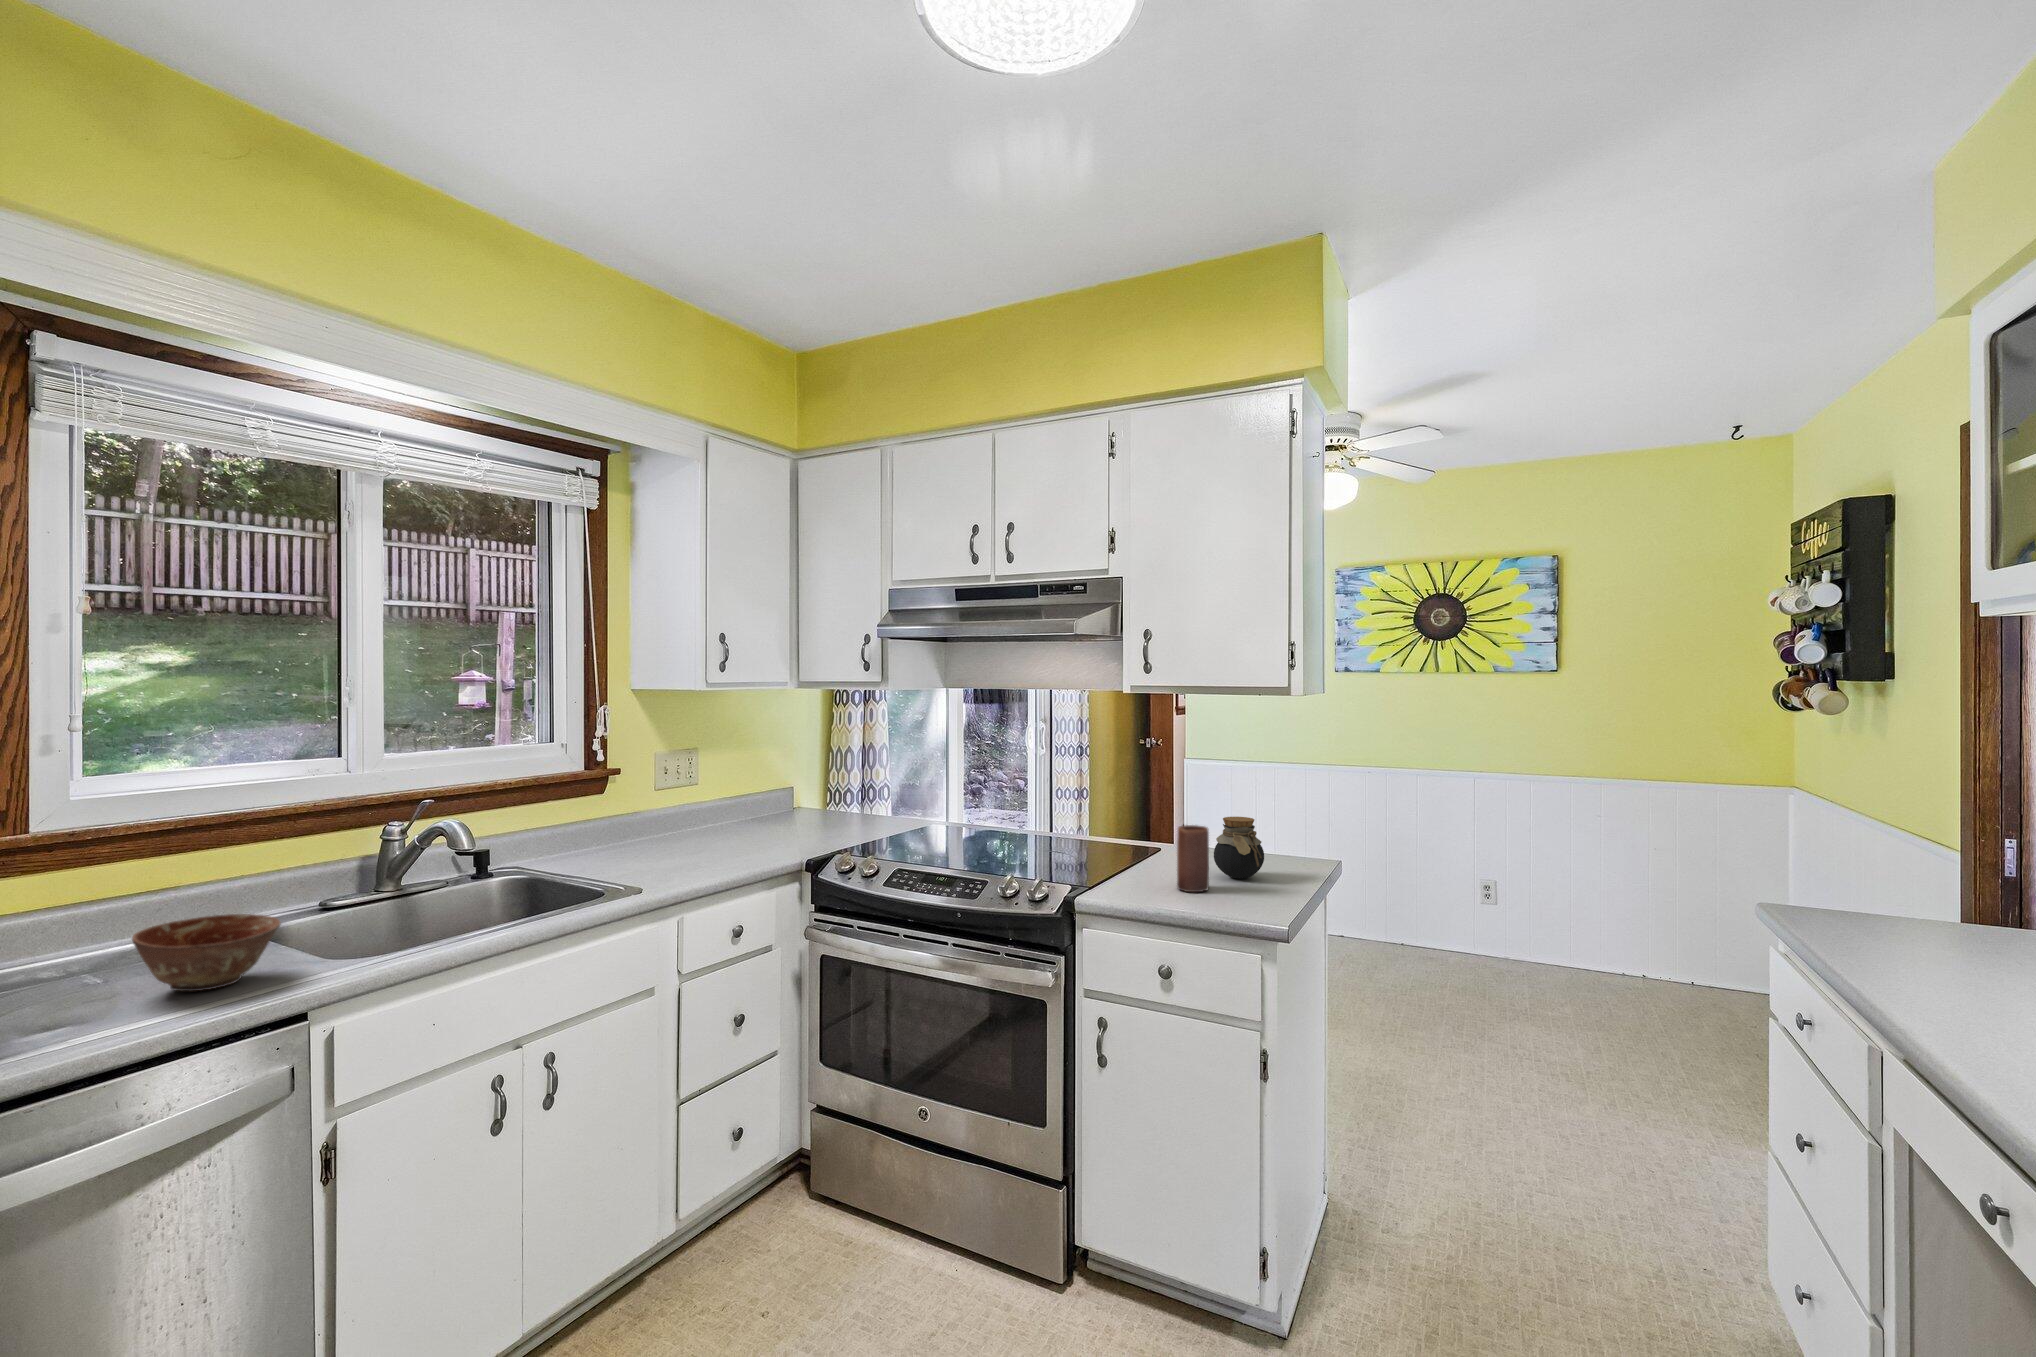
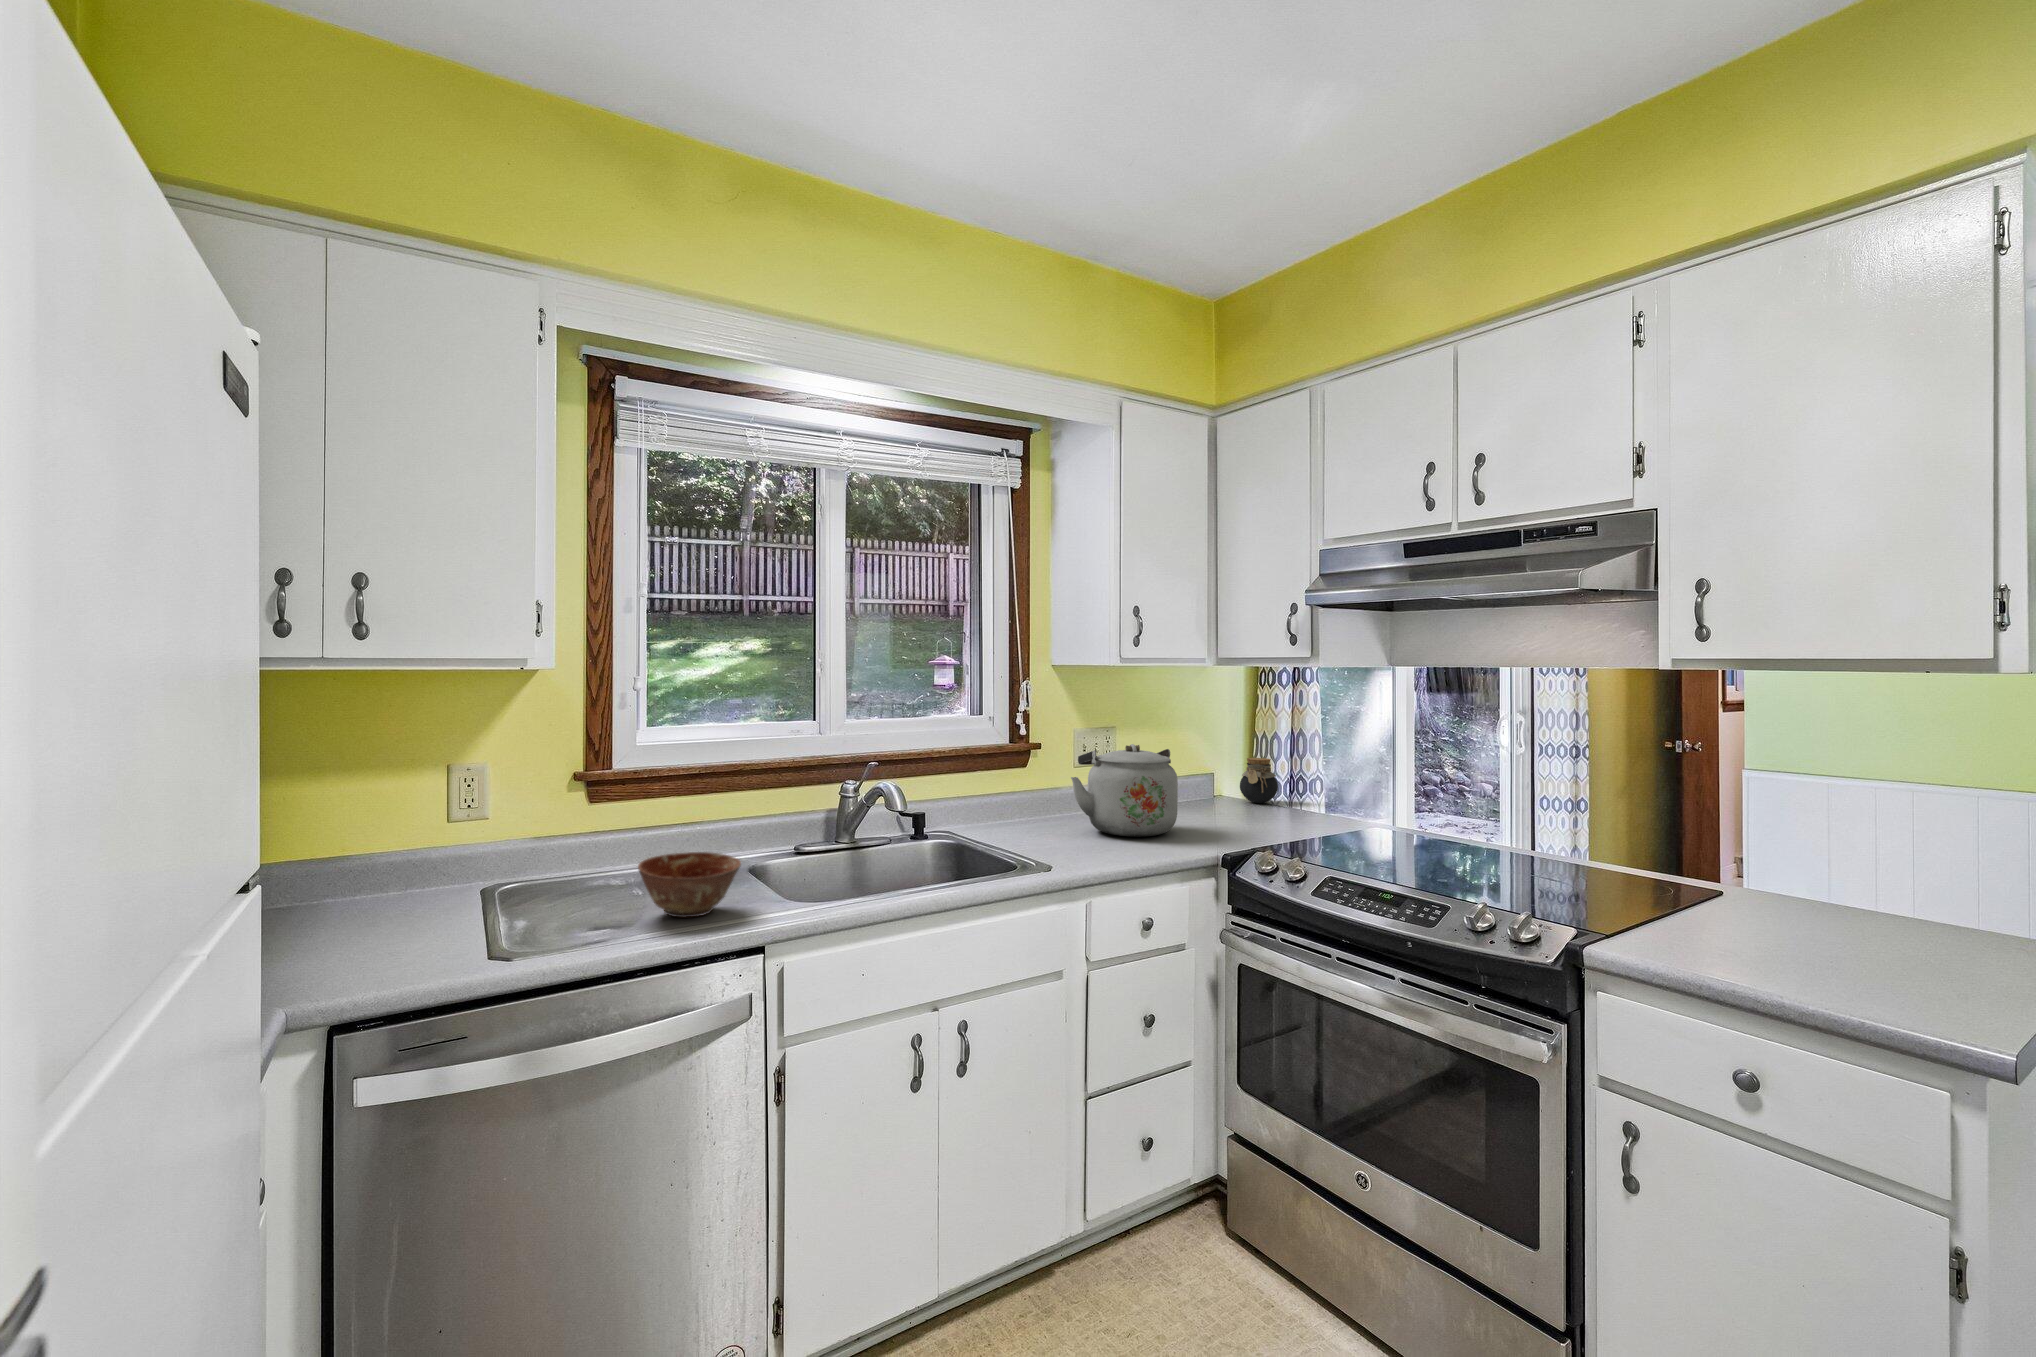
kettle: none [655,764,762,852] -> present [1071,744,1178,837]
jar: present [1214,817,1264,879] -> present [1240,758,1278,803]
candle: present [1177,825,1209,892] -> none [1762,862,1824,965]

